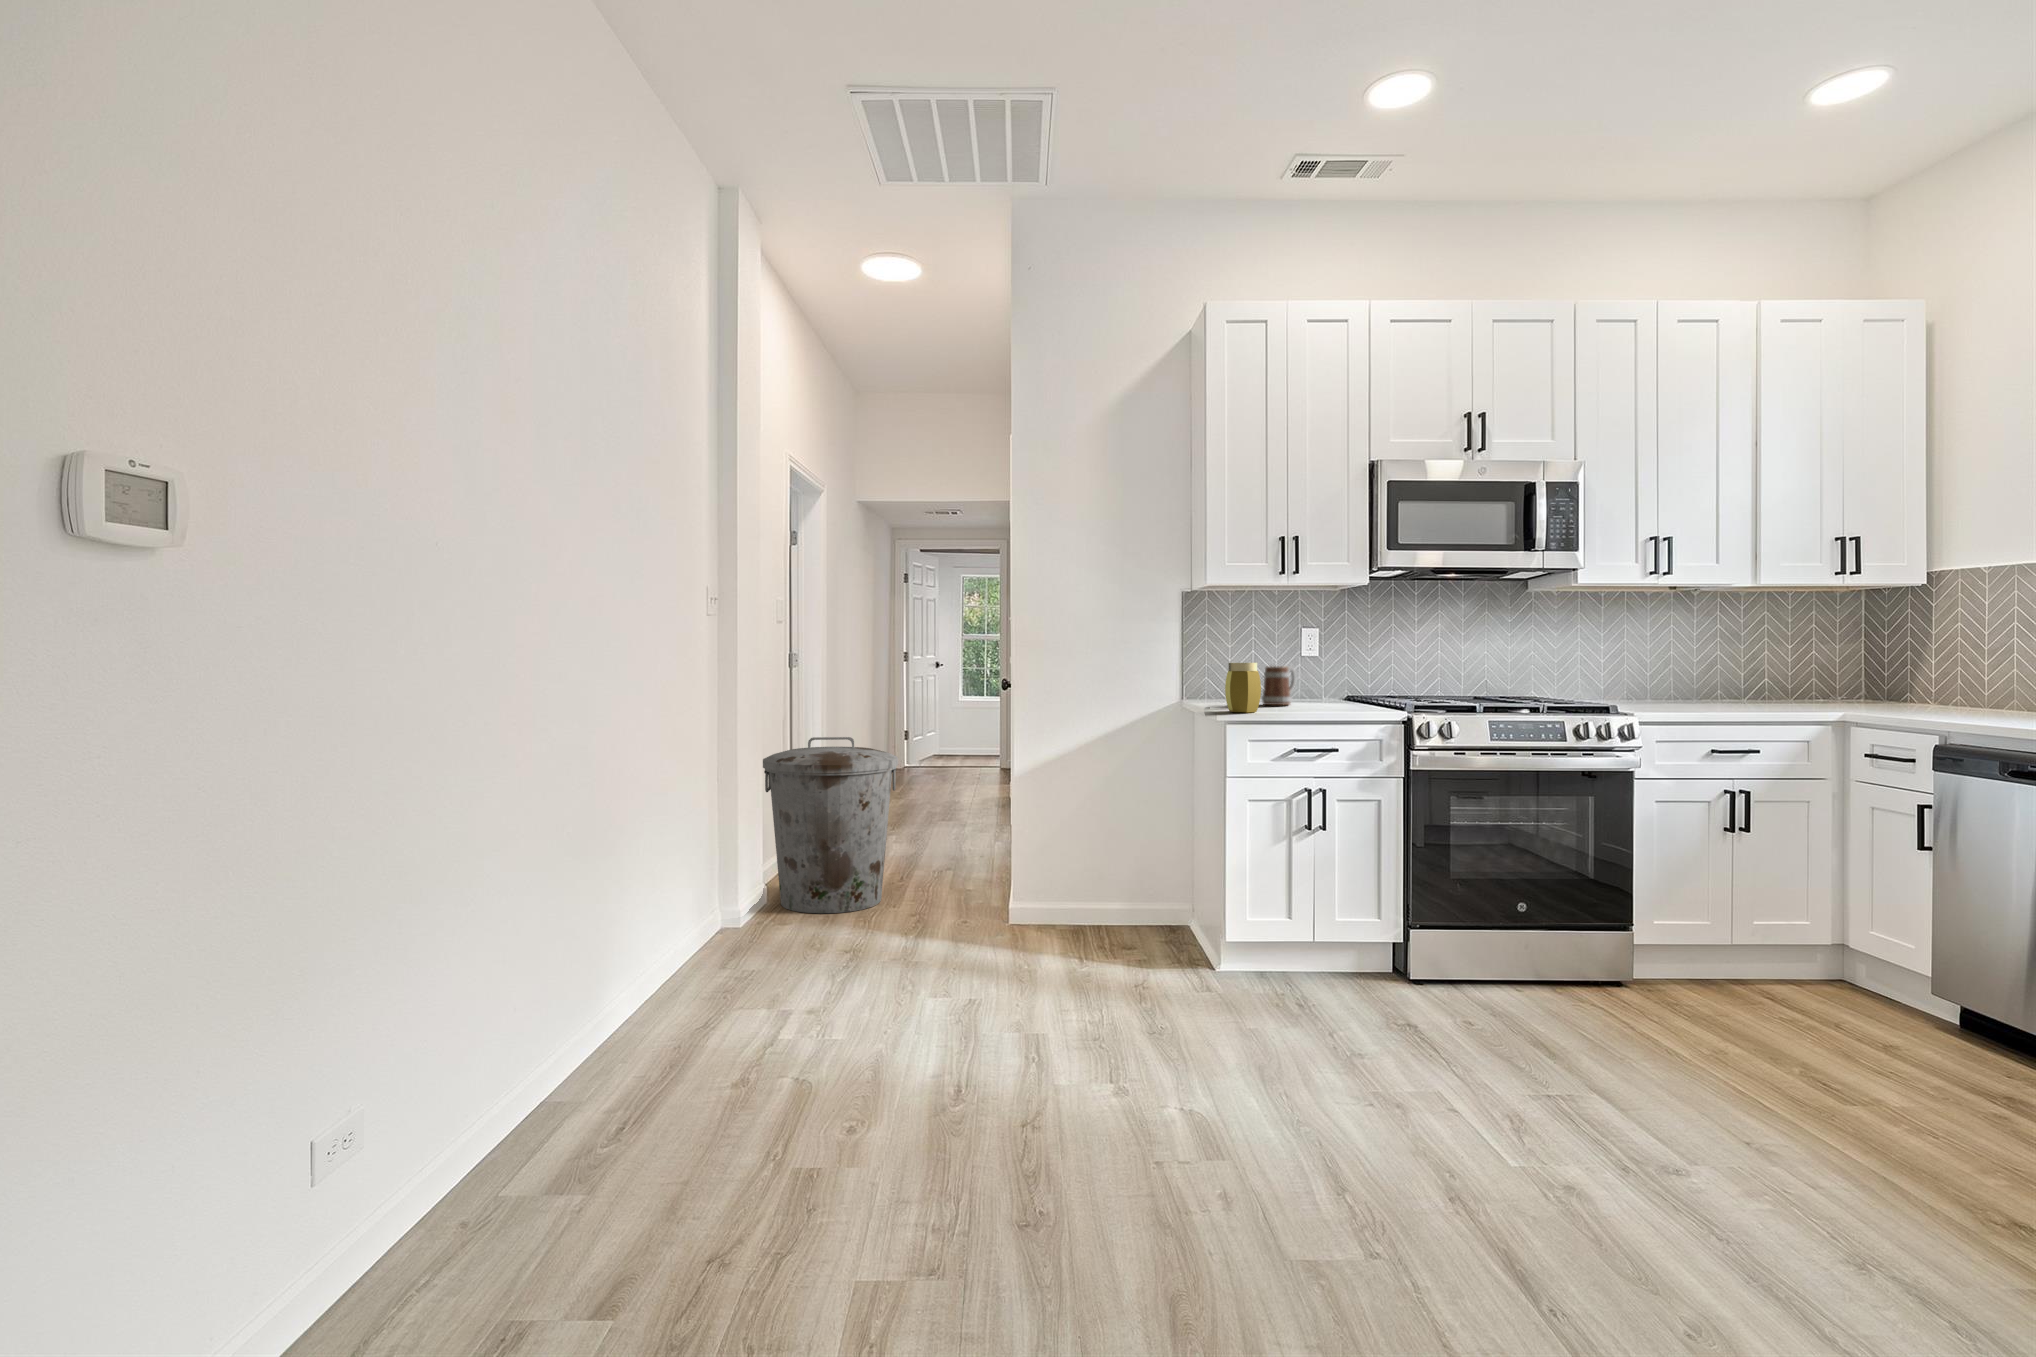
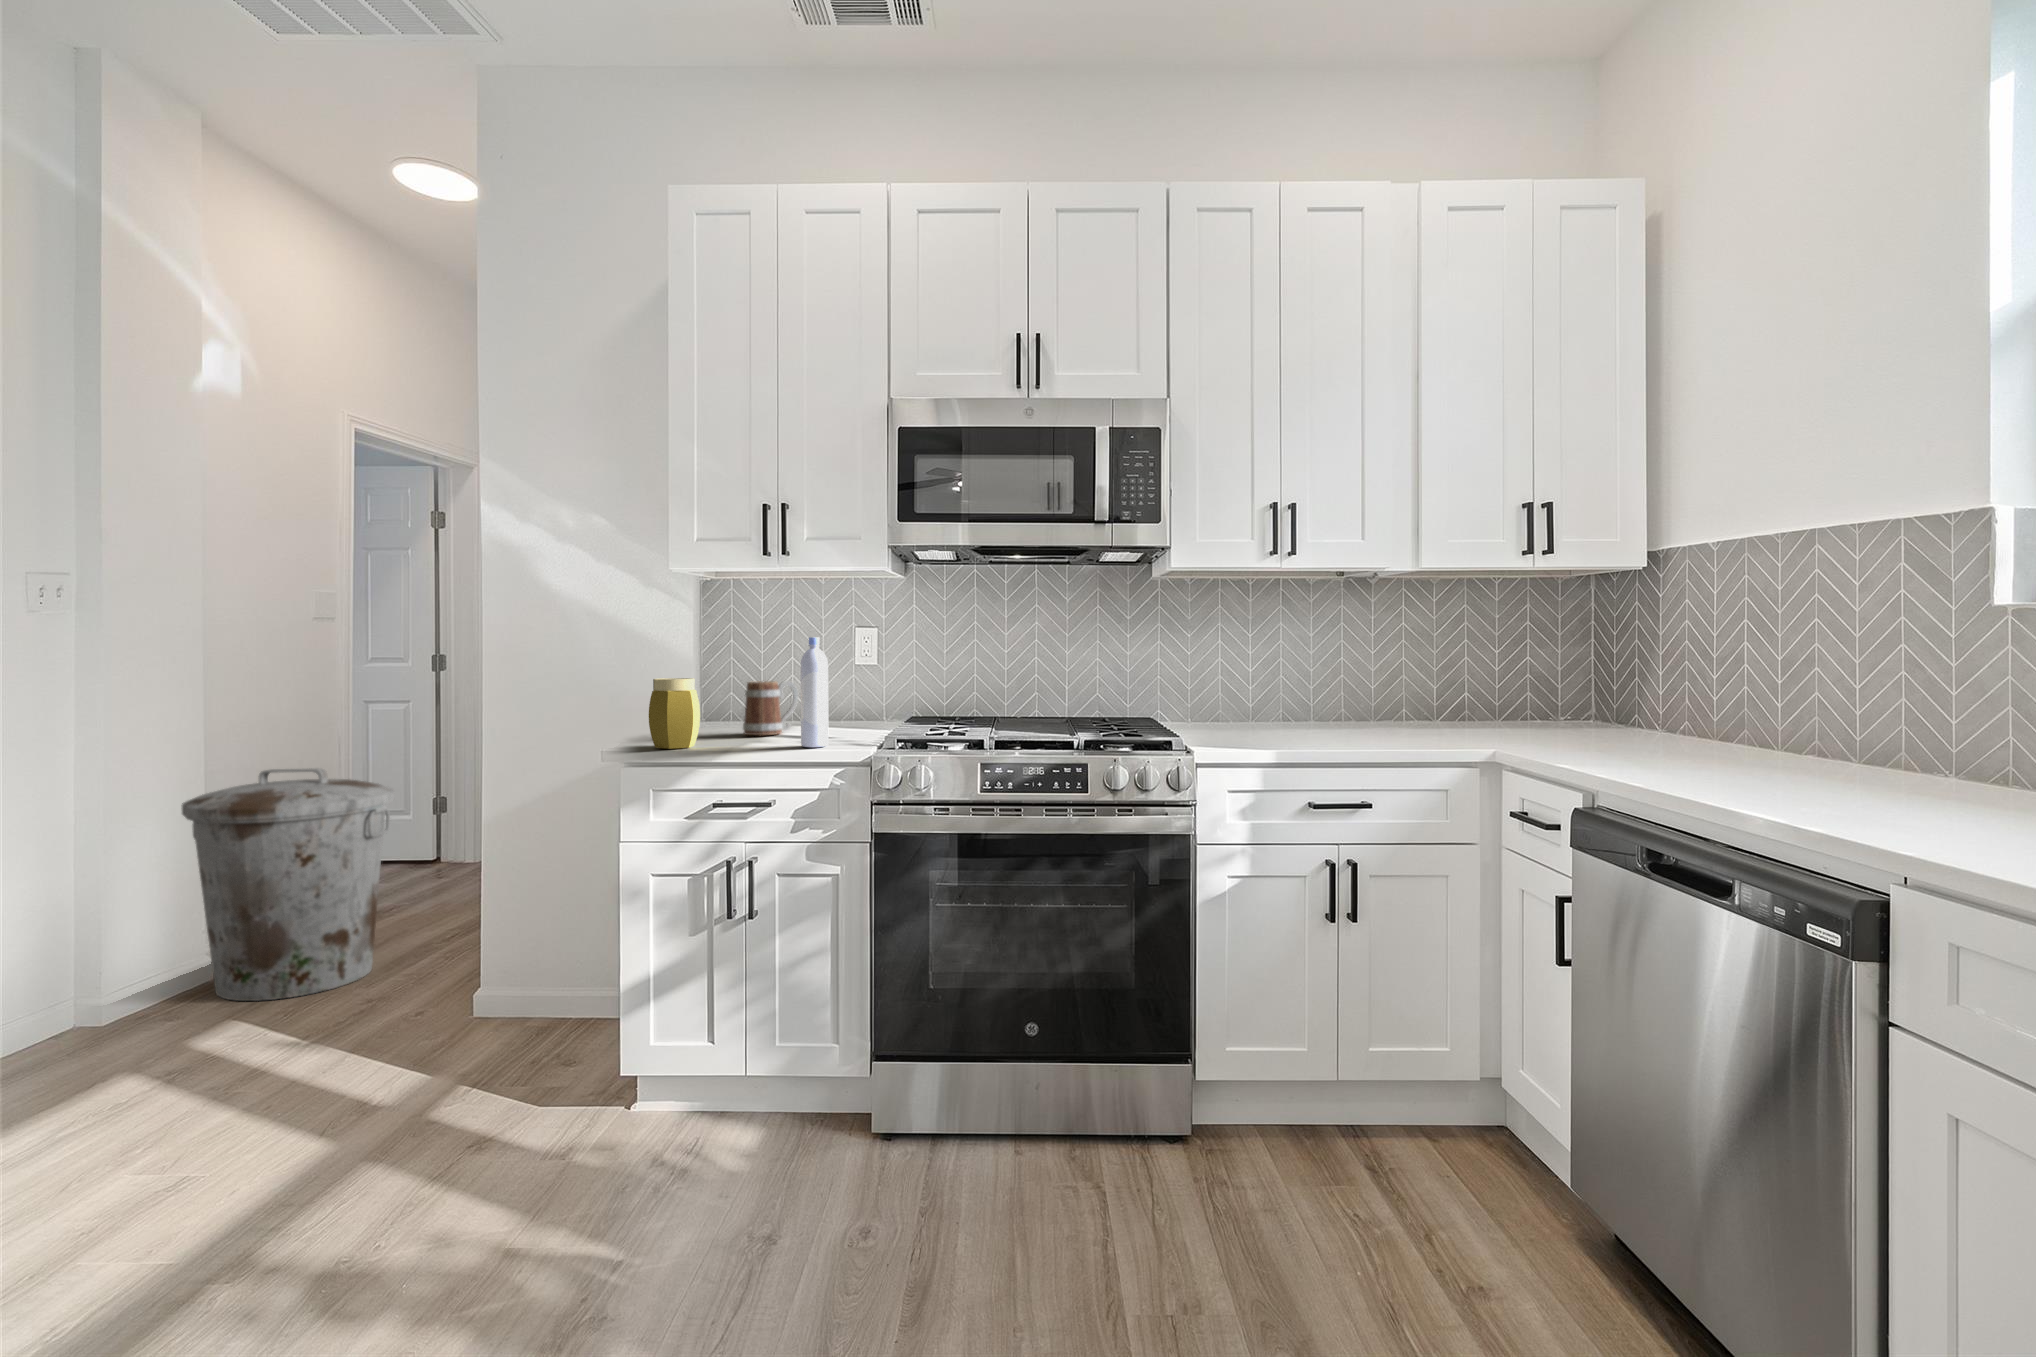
bottle: none [1345,633,1365,711] -> present [801,637,829,747]

